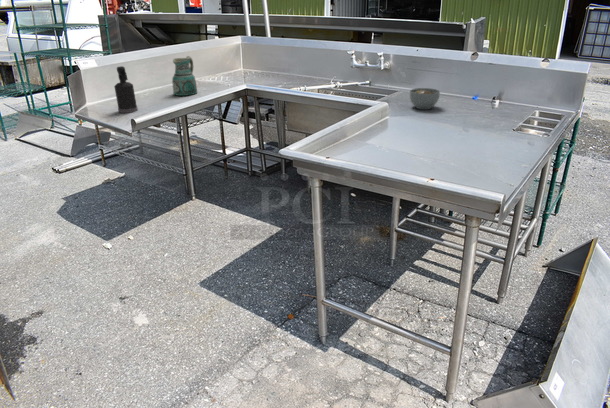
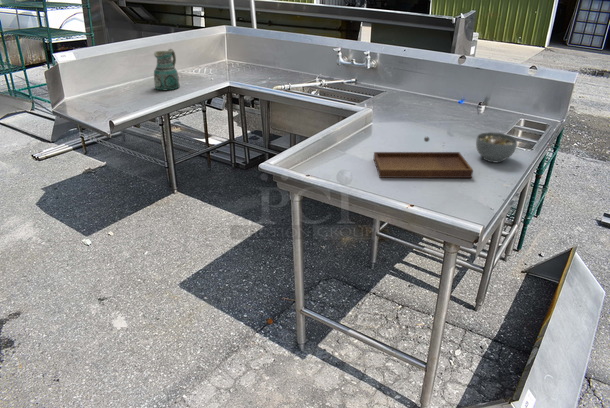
spray bottle: present [114,66,138,113] -> none [93,62,117,110]
soup bowl: present [410,88,440,109] -> present [476,132,517,163]
tray: none [391,122,492,162] -> present [374,137,473,178]

